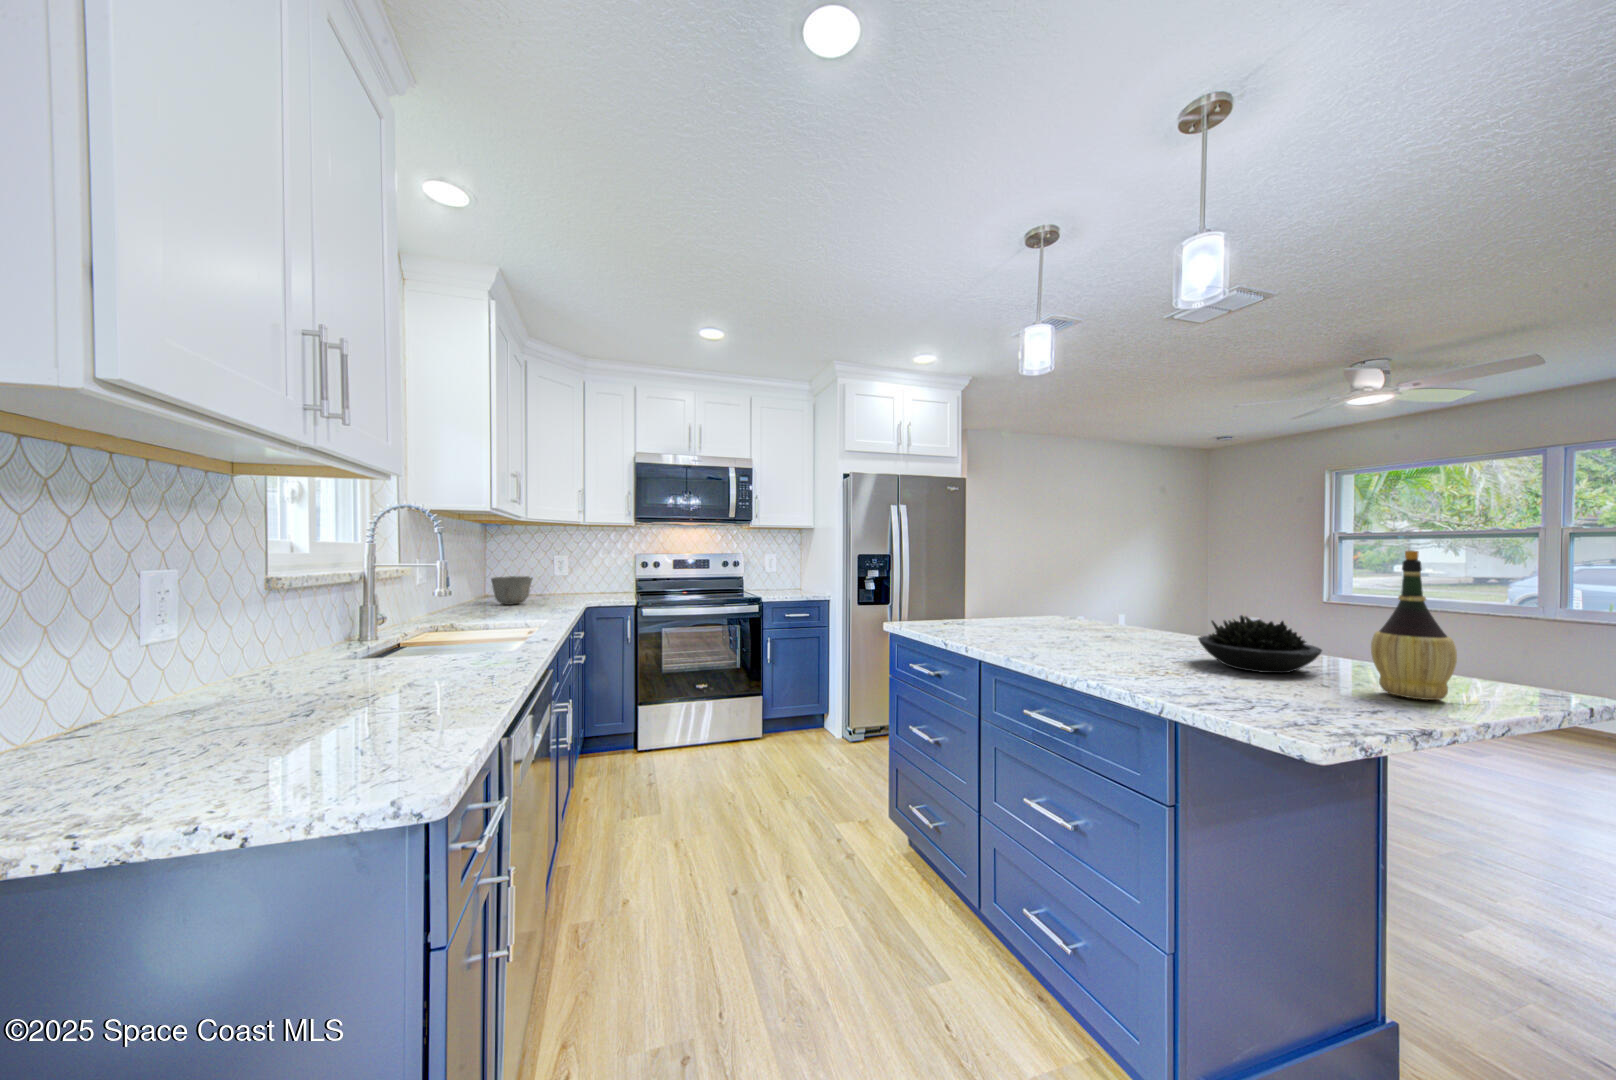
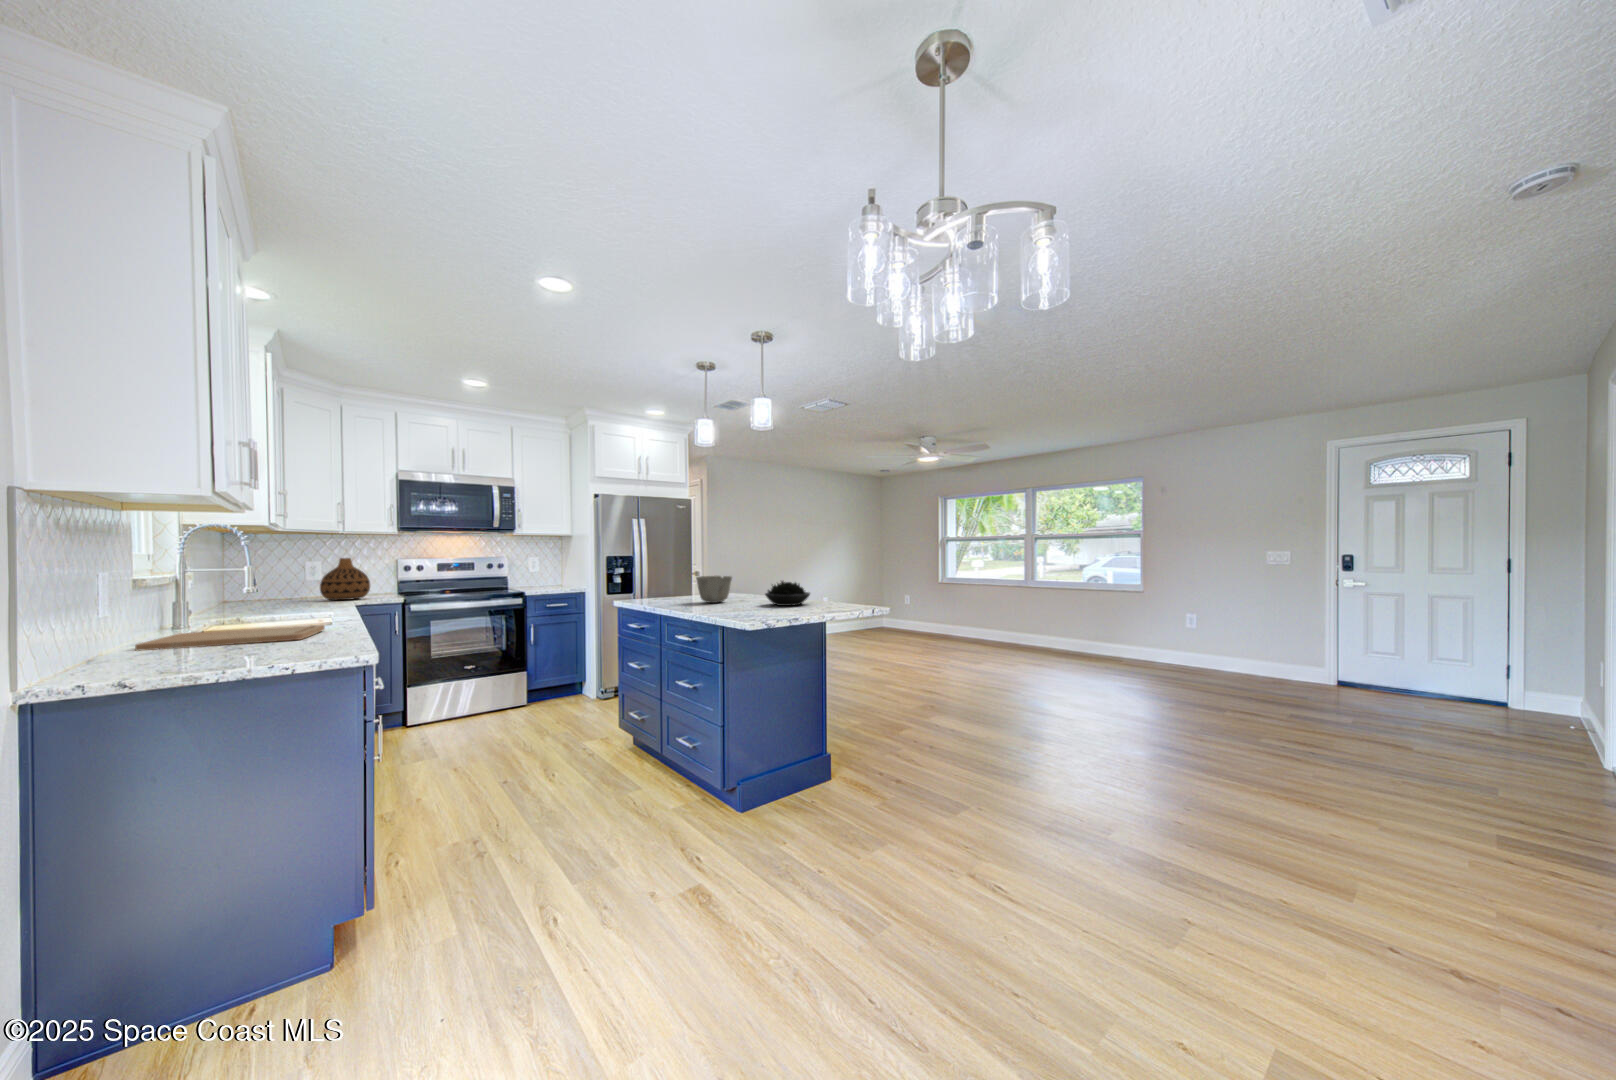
wine bottle: present [1371,550,1457,700] -> none [813,548,837,608]
vase: none [559,551,606,598] -> present [320,558,370,600]
ceramic bowl: present [491,576,533,605] -> present [696,576,732,603]
cutting board: none [219,656,487,696] -> present [135,625,325,650]

